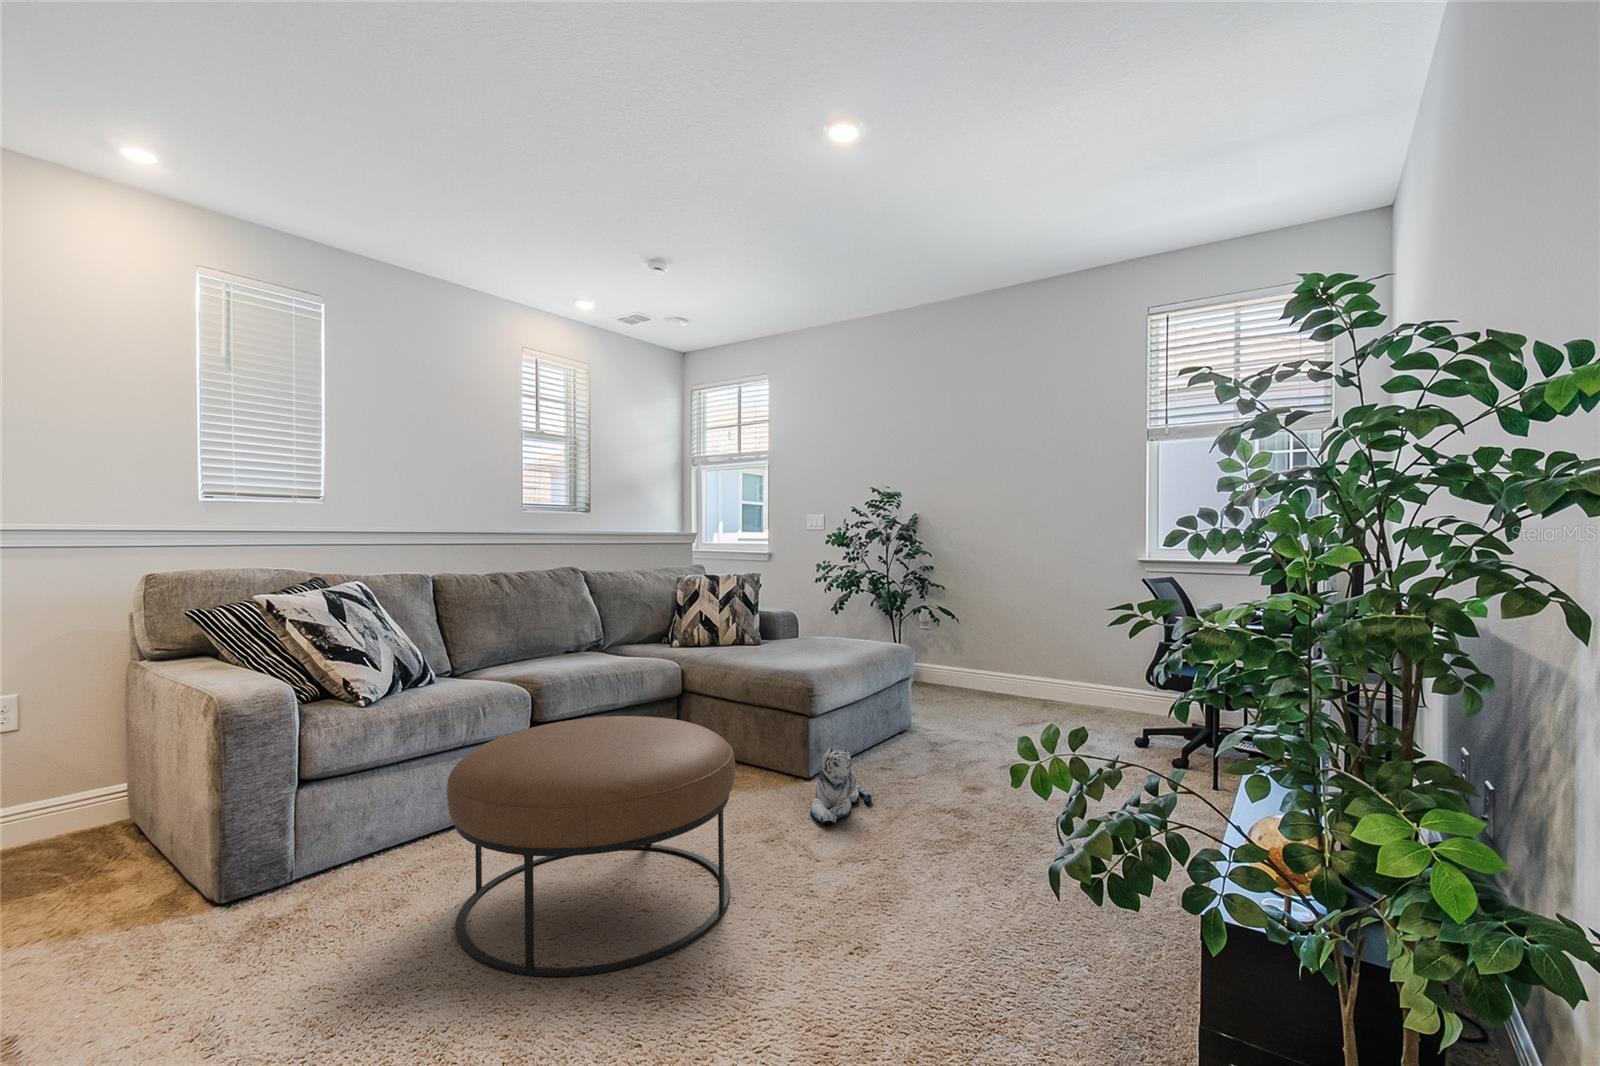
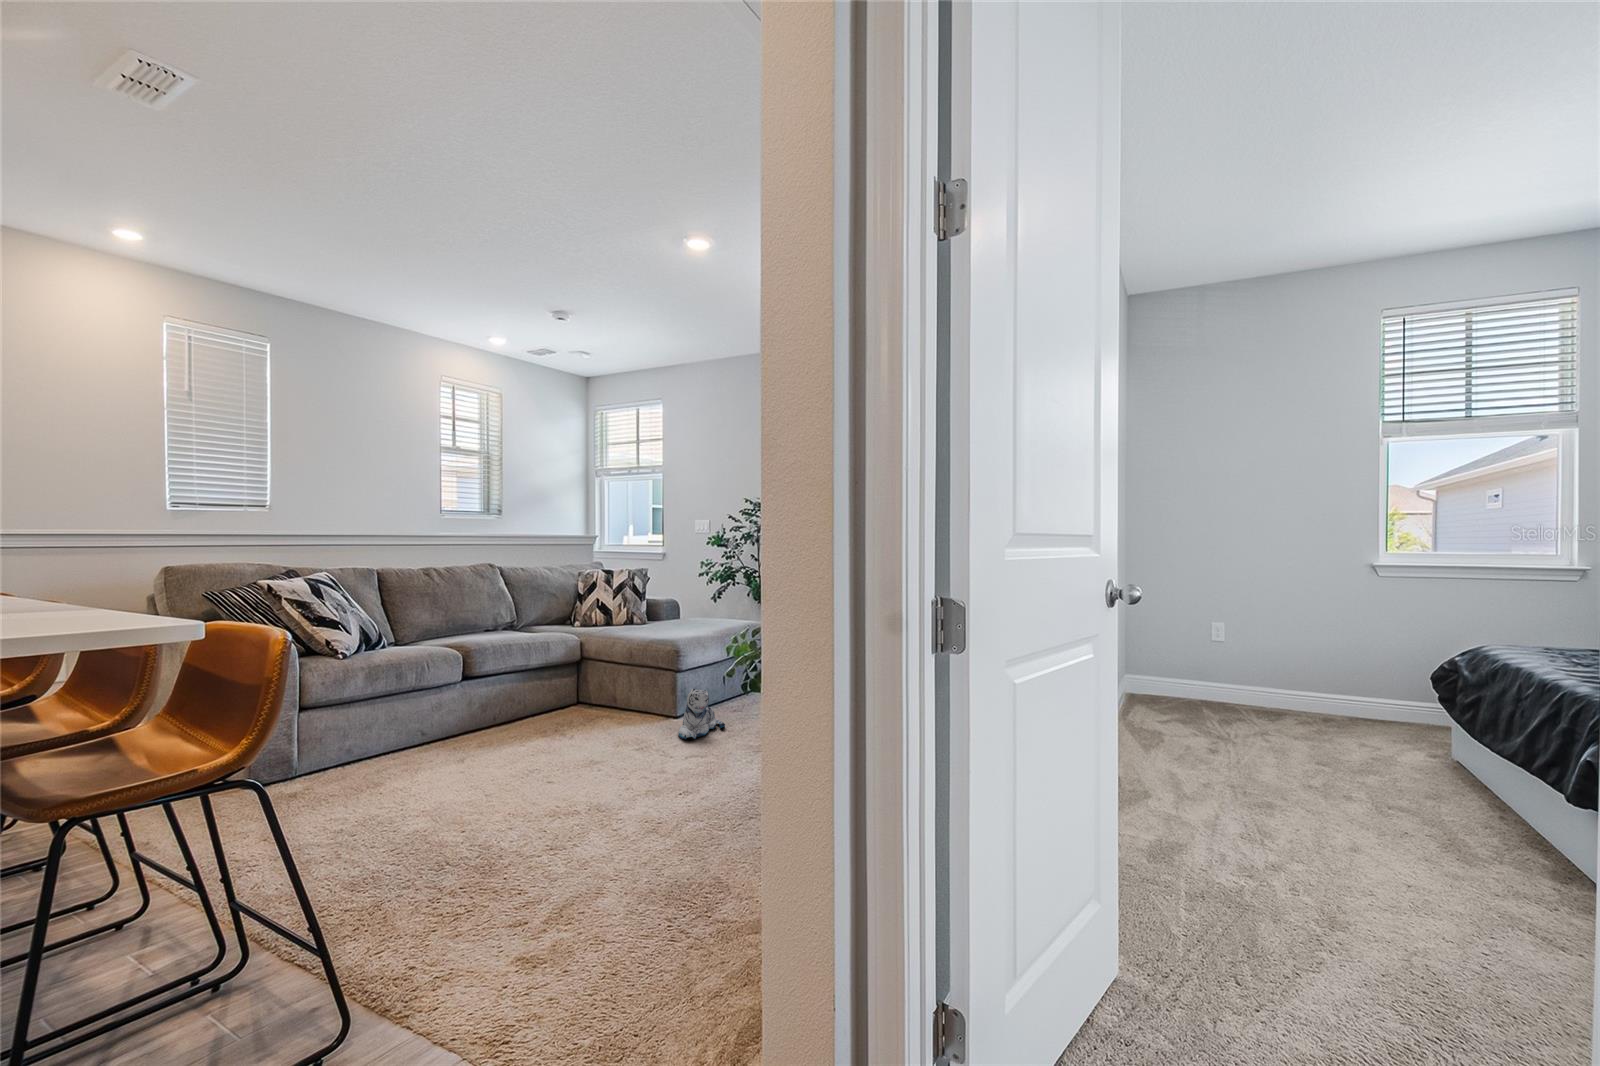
ottoman: present [447,716,735,976] -> none [419,661,618,808]

